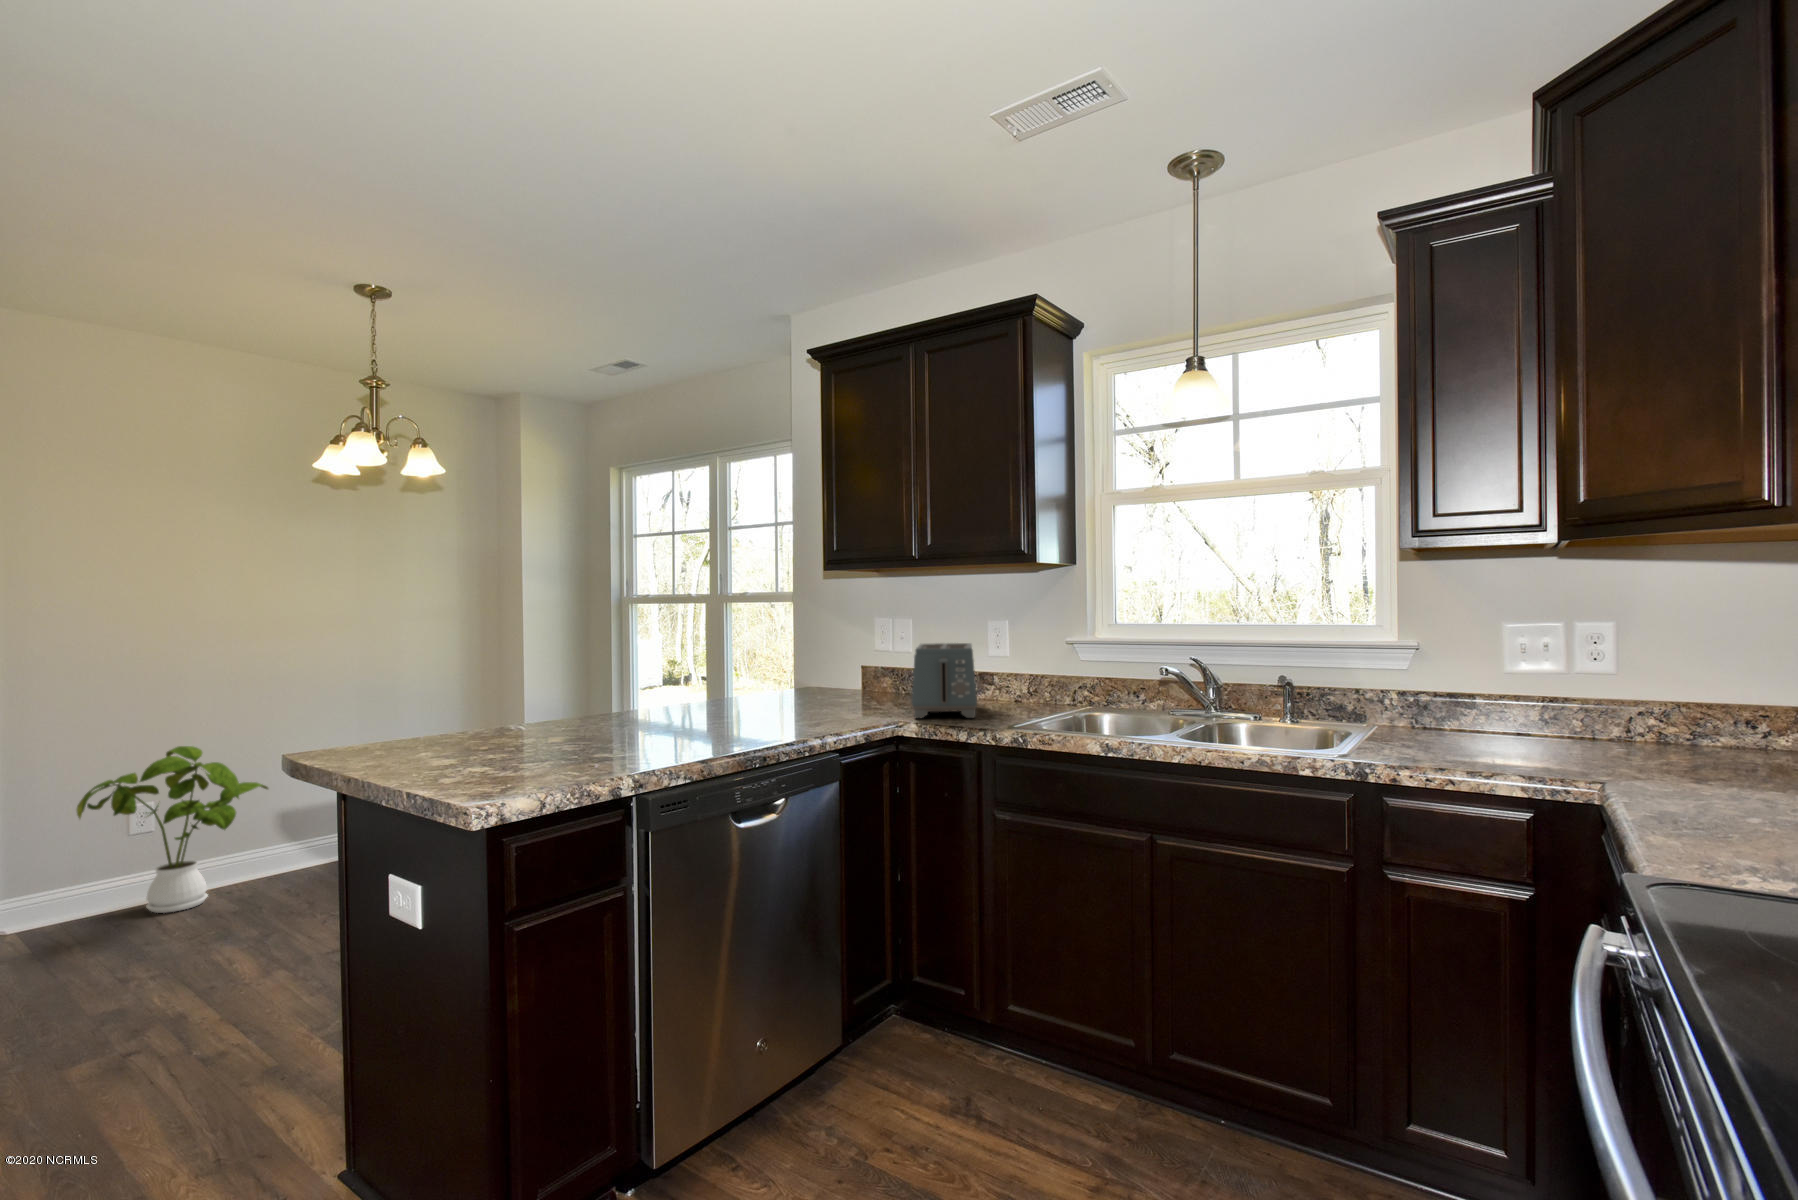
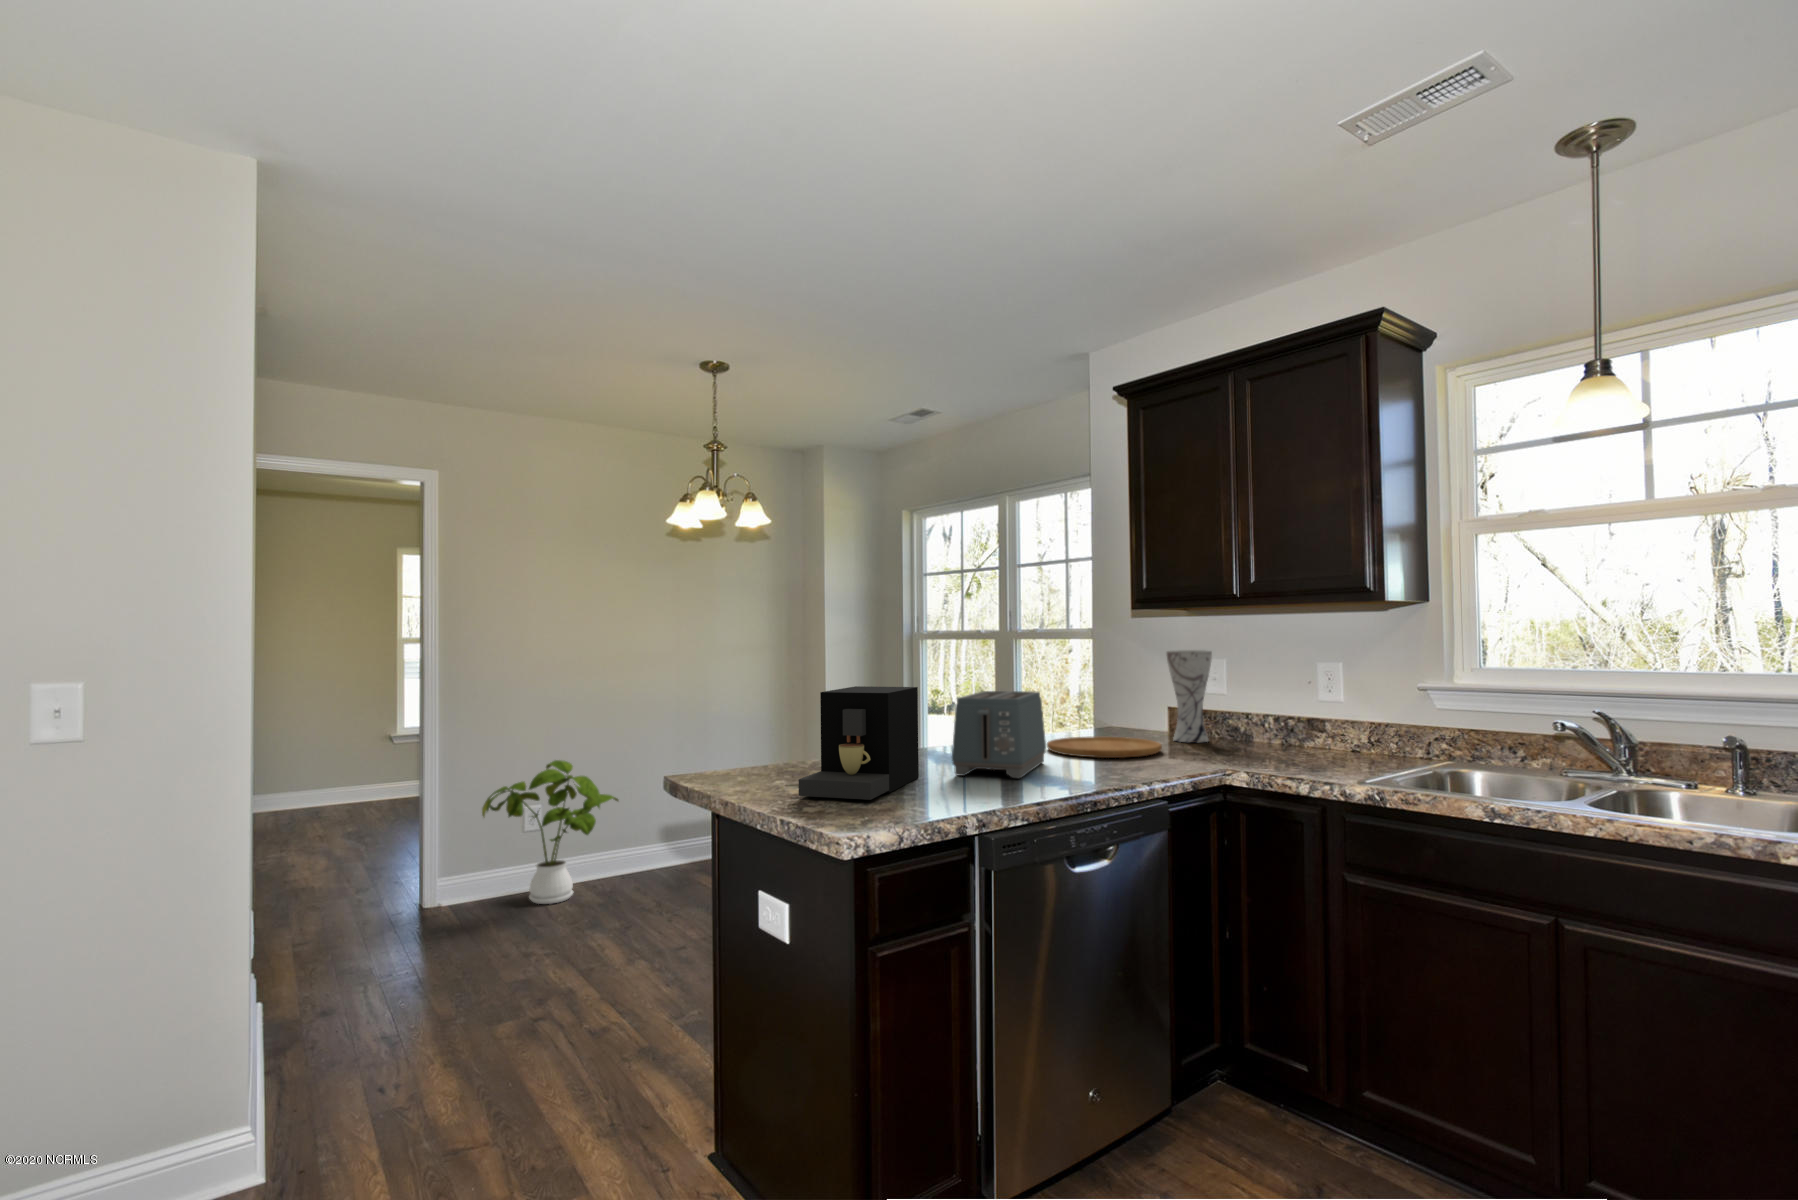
vase: none [853,611,895,698] -> present [1166,650,1212,742]
toaster: present [912,643,977,718] -> present [952,691,1046,778]
coffee maker: none [441,649,588,768] -> present [798,686,919,800]
cutting board: none [734,696,844,715] -> present [1047,737,1162,758]

